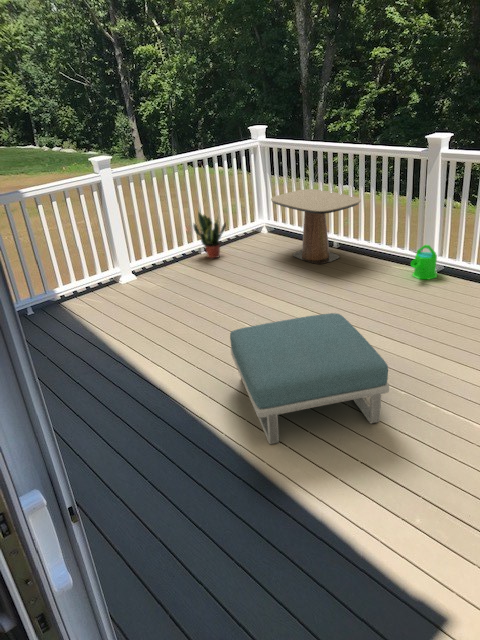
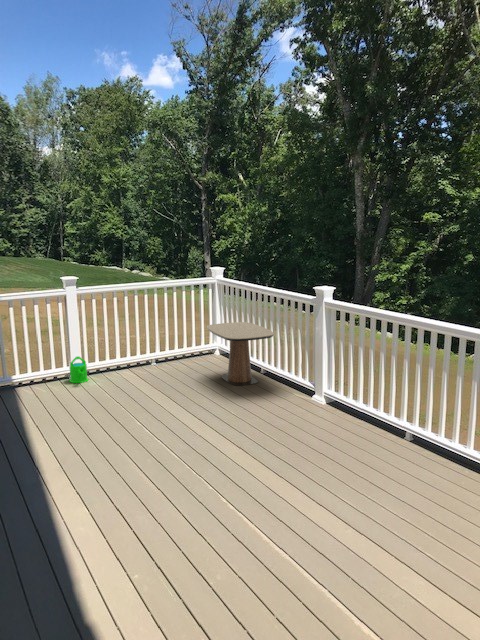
potted plant: present [193,212,226,258] -> none [144,329,173,370]
watering can: present [411,245,437,279] -> present [70,356,88,383]
footstool: present [230,313,389,444] -> none [58,410,175,495]

